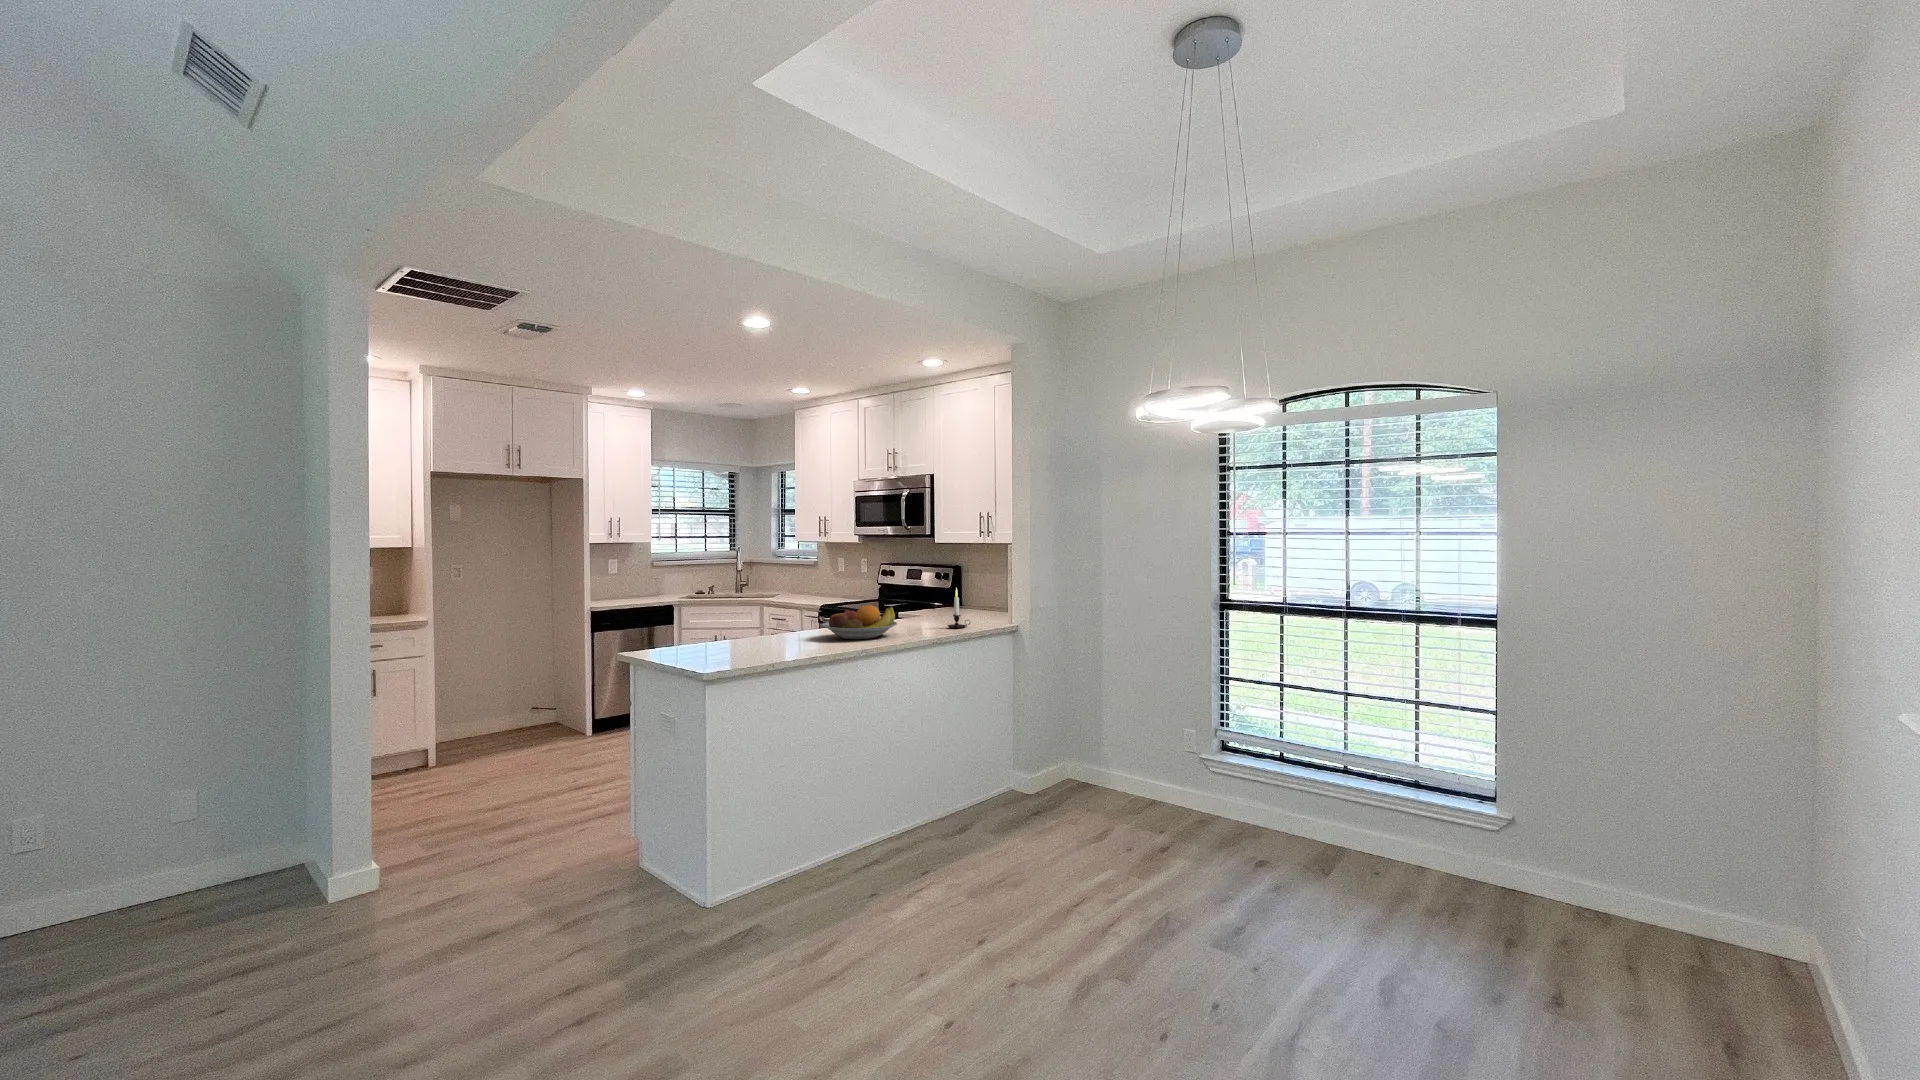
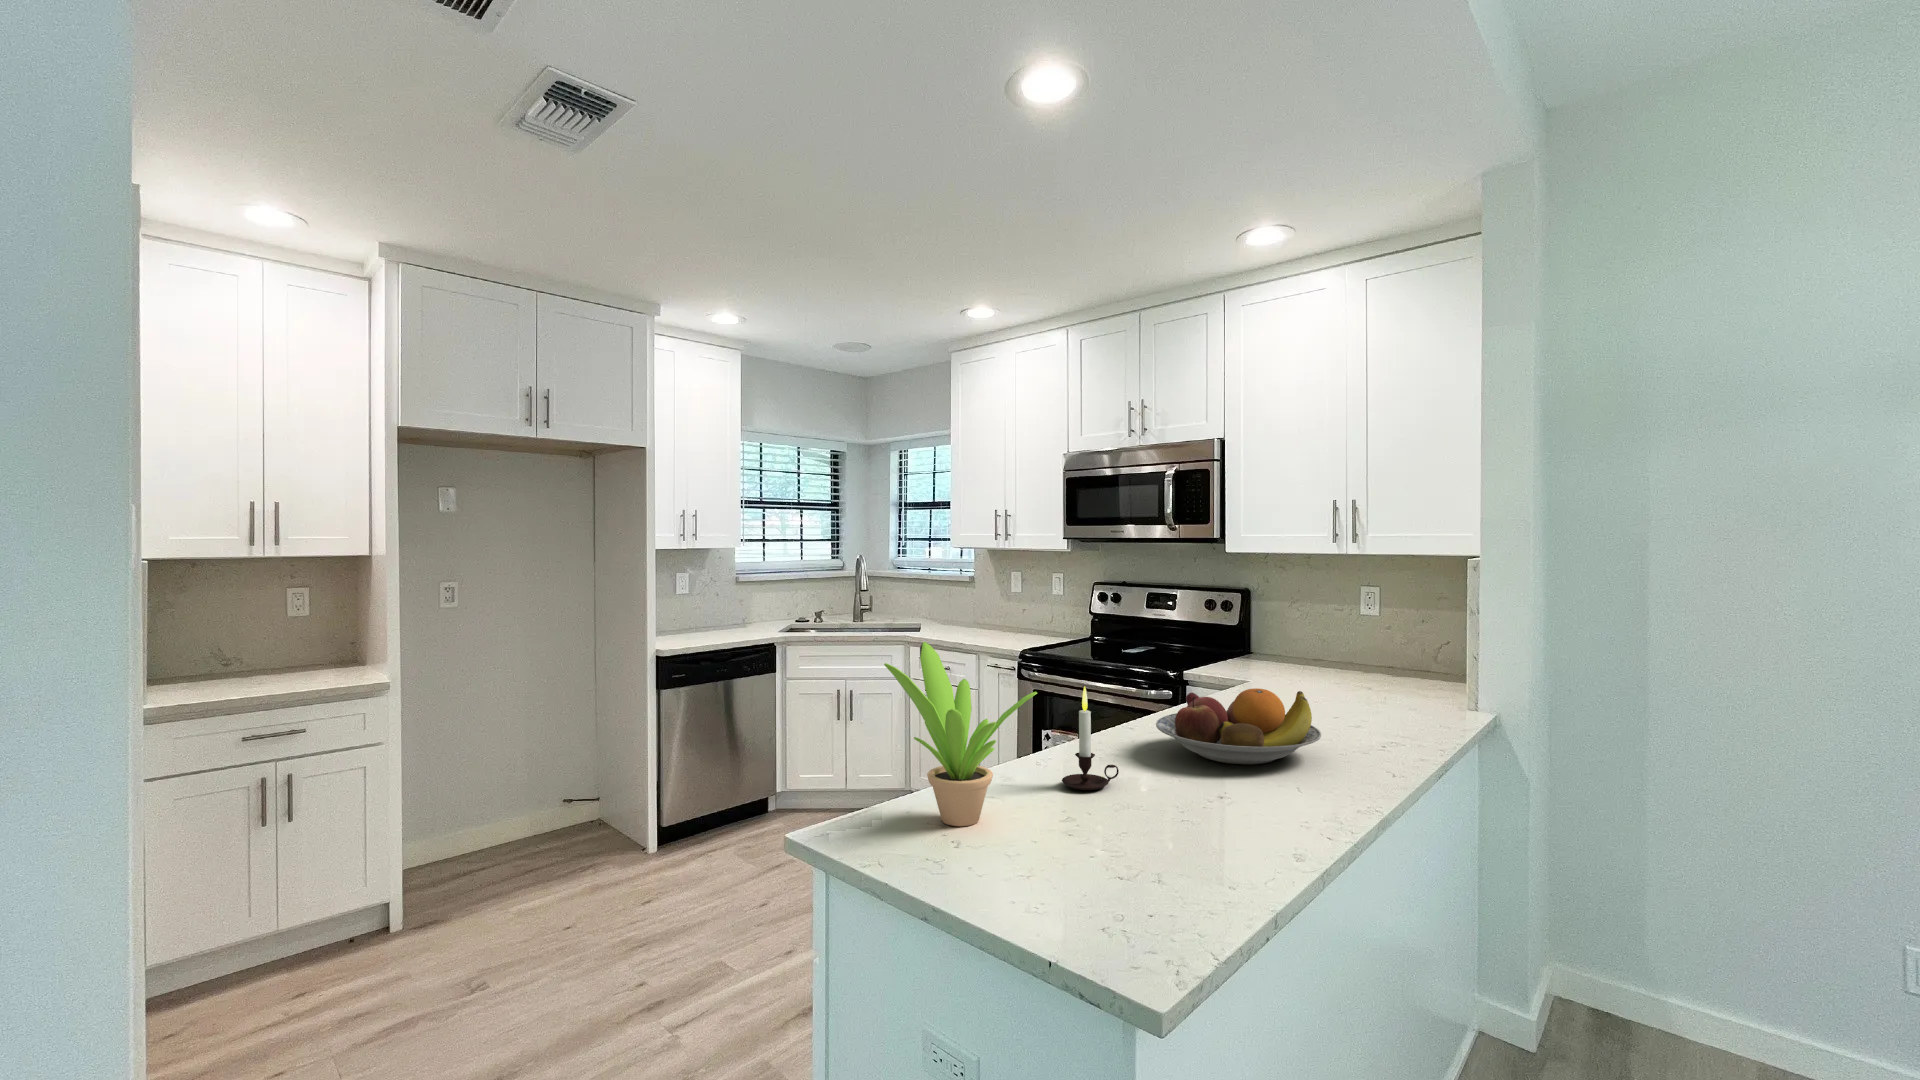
potted plant: none [665,579,738,655] -> present [884,642,1037,826]
candle: present [947,588,970,628] -> present [1062,687,1119,790]

